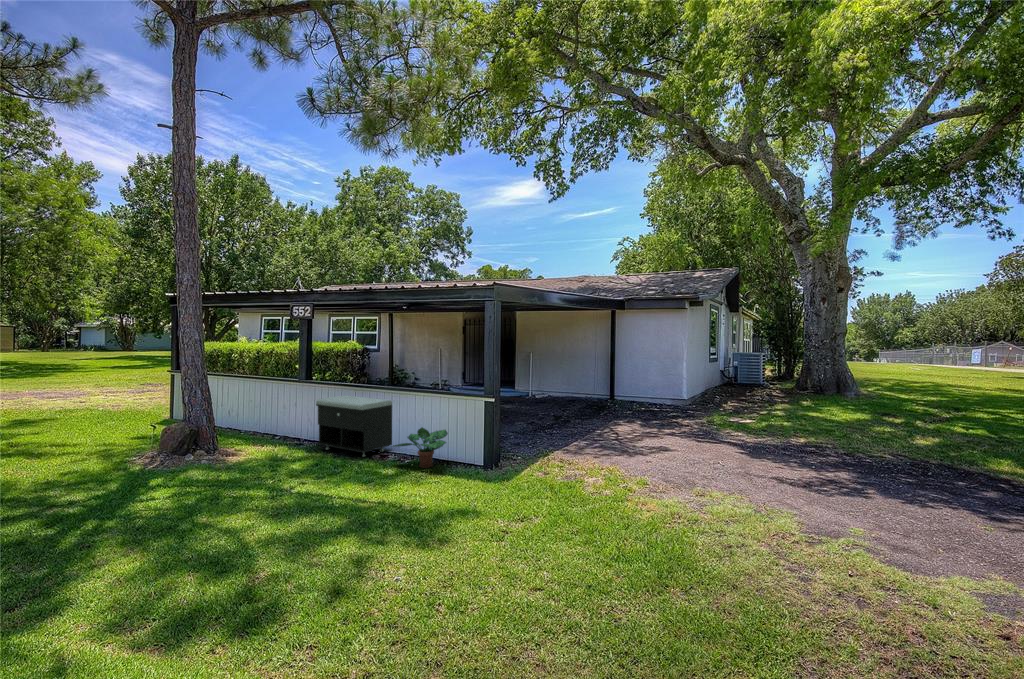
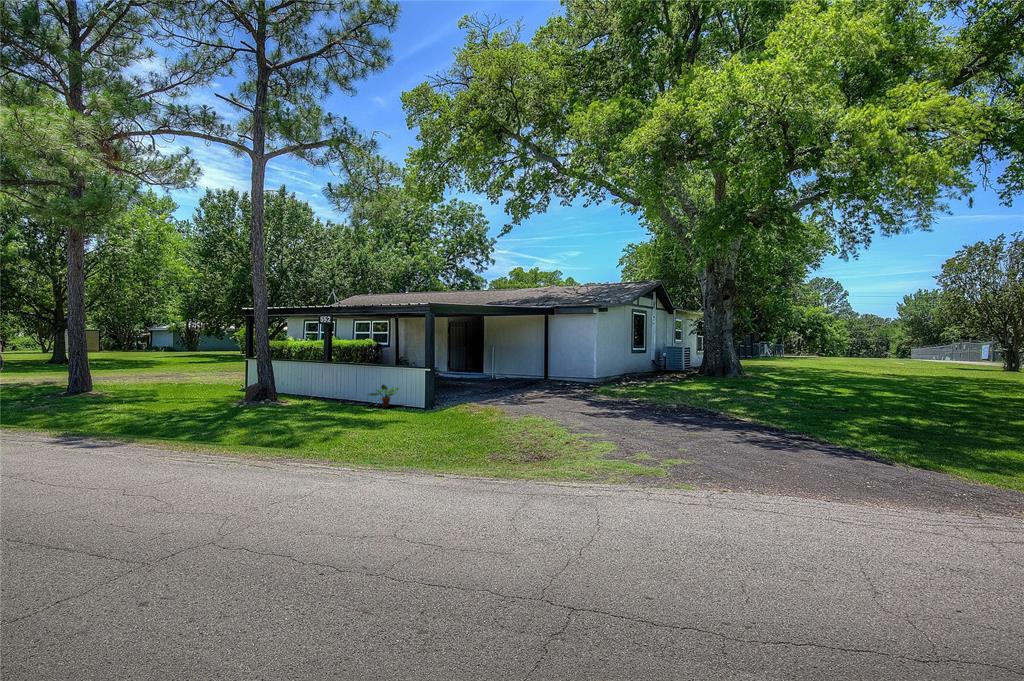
storage bench: present [316,396,392,456] -> none [330,370,373,403]

